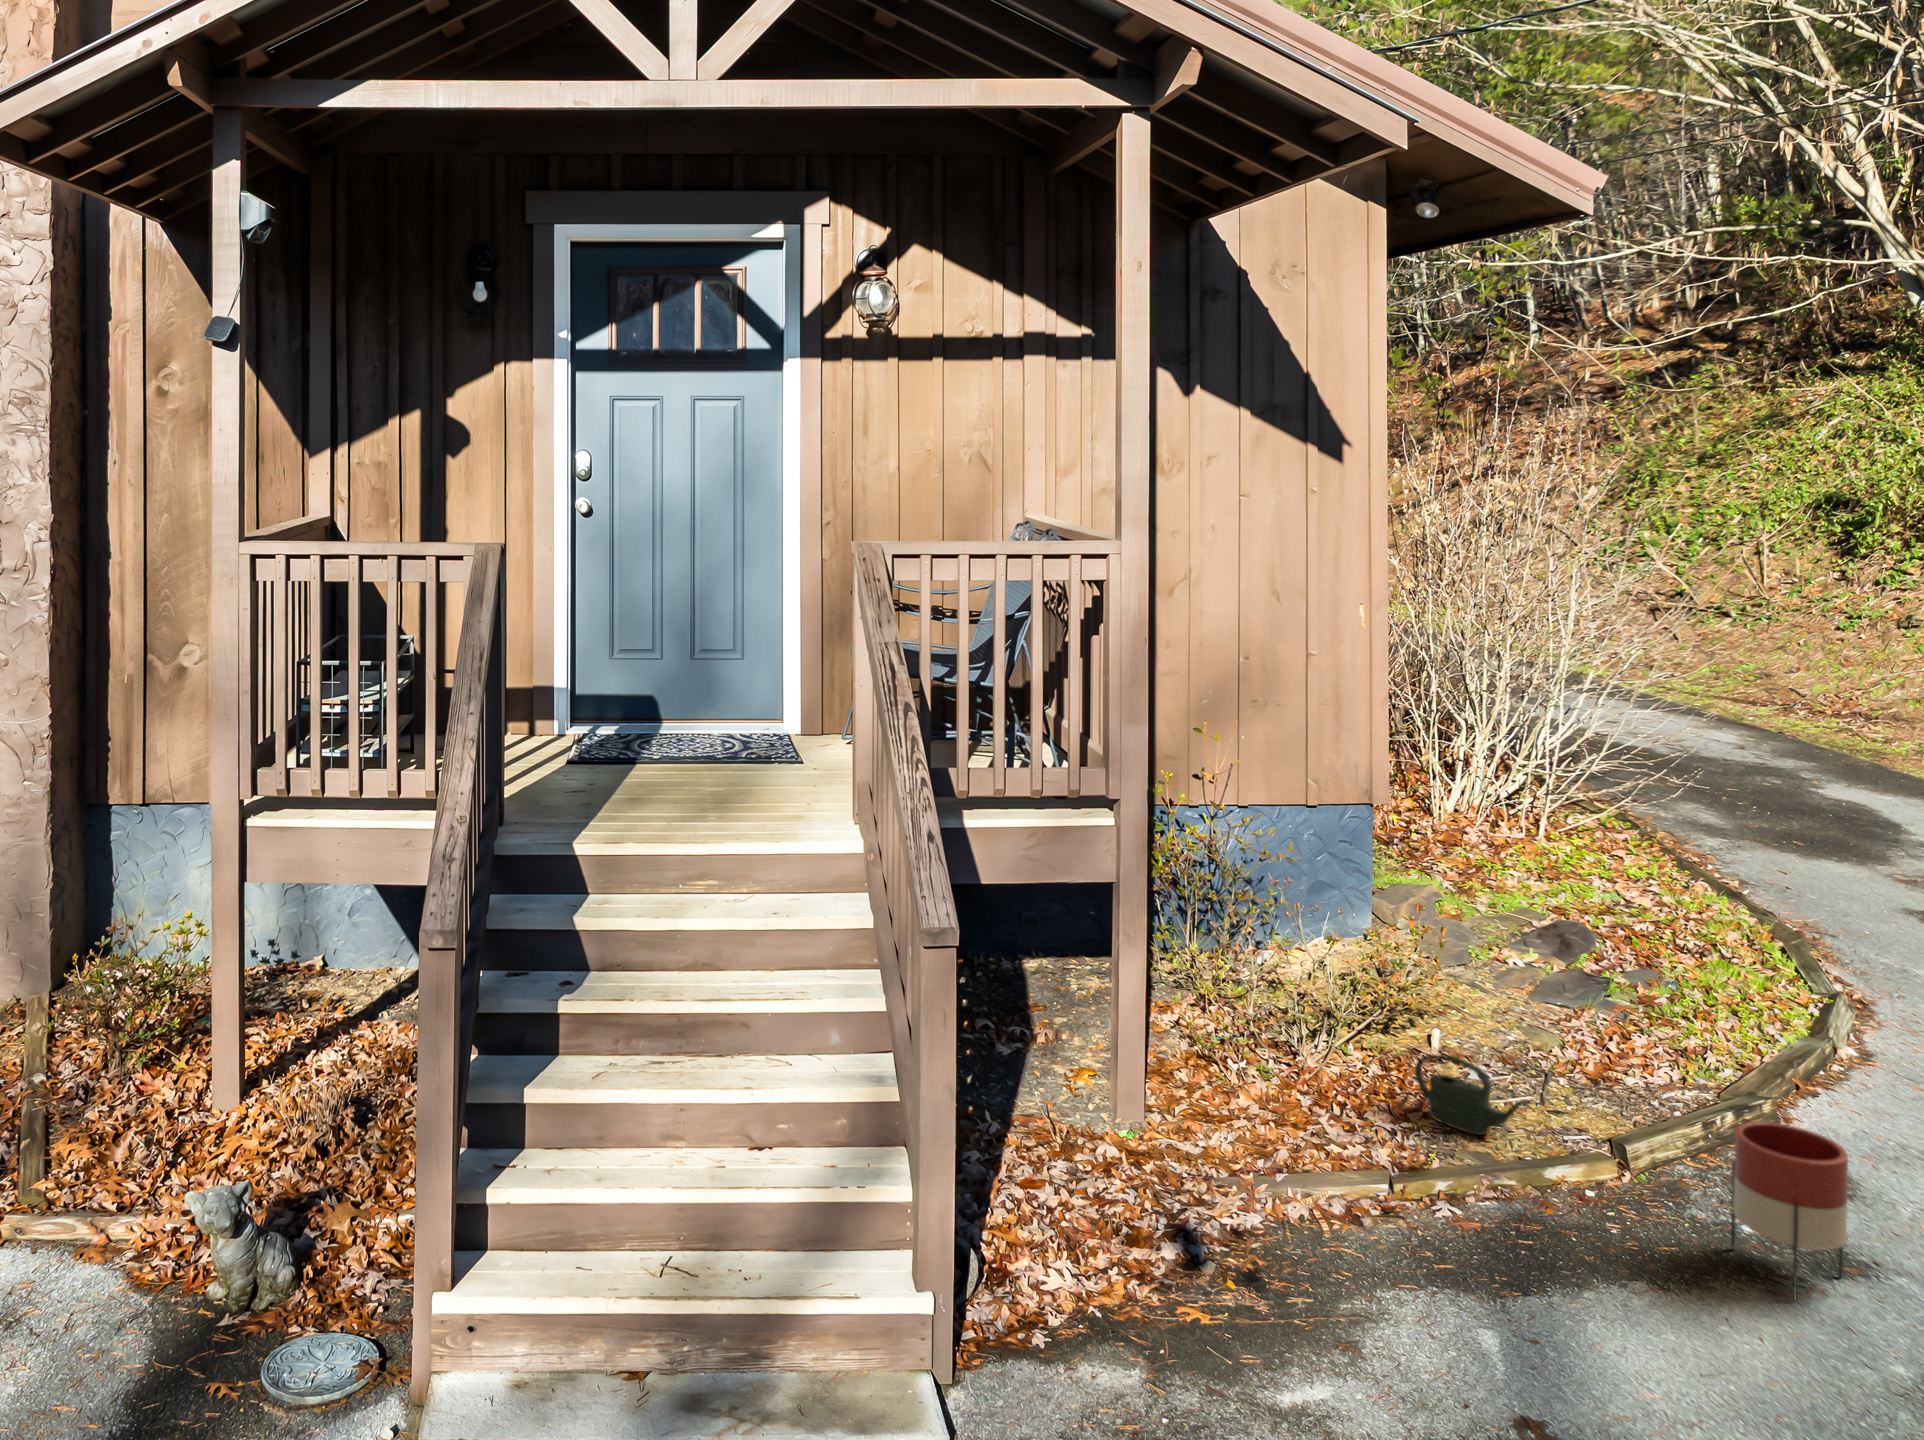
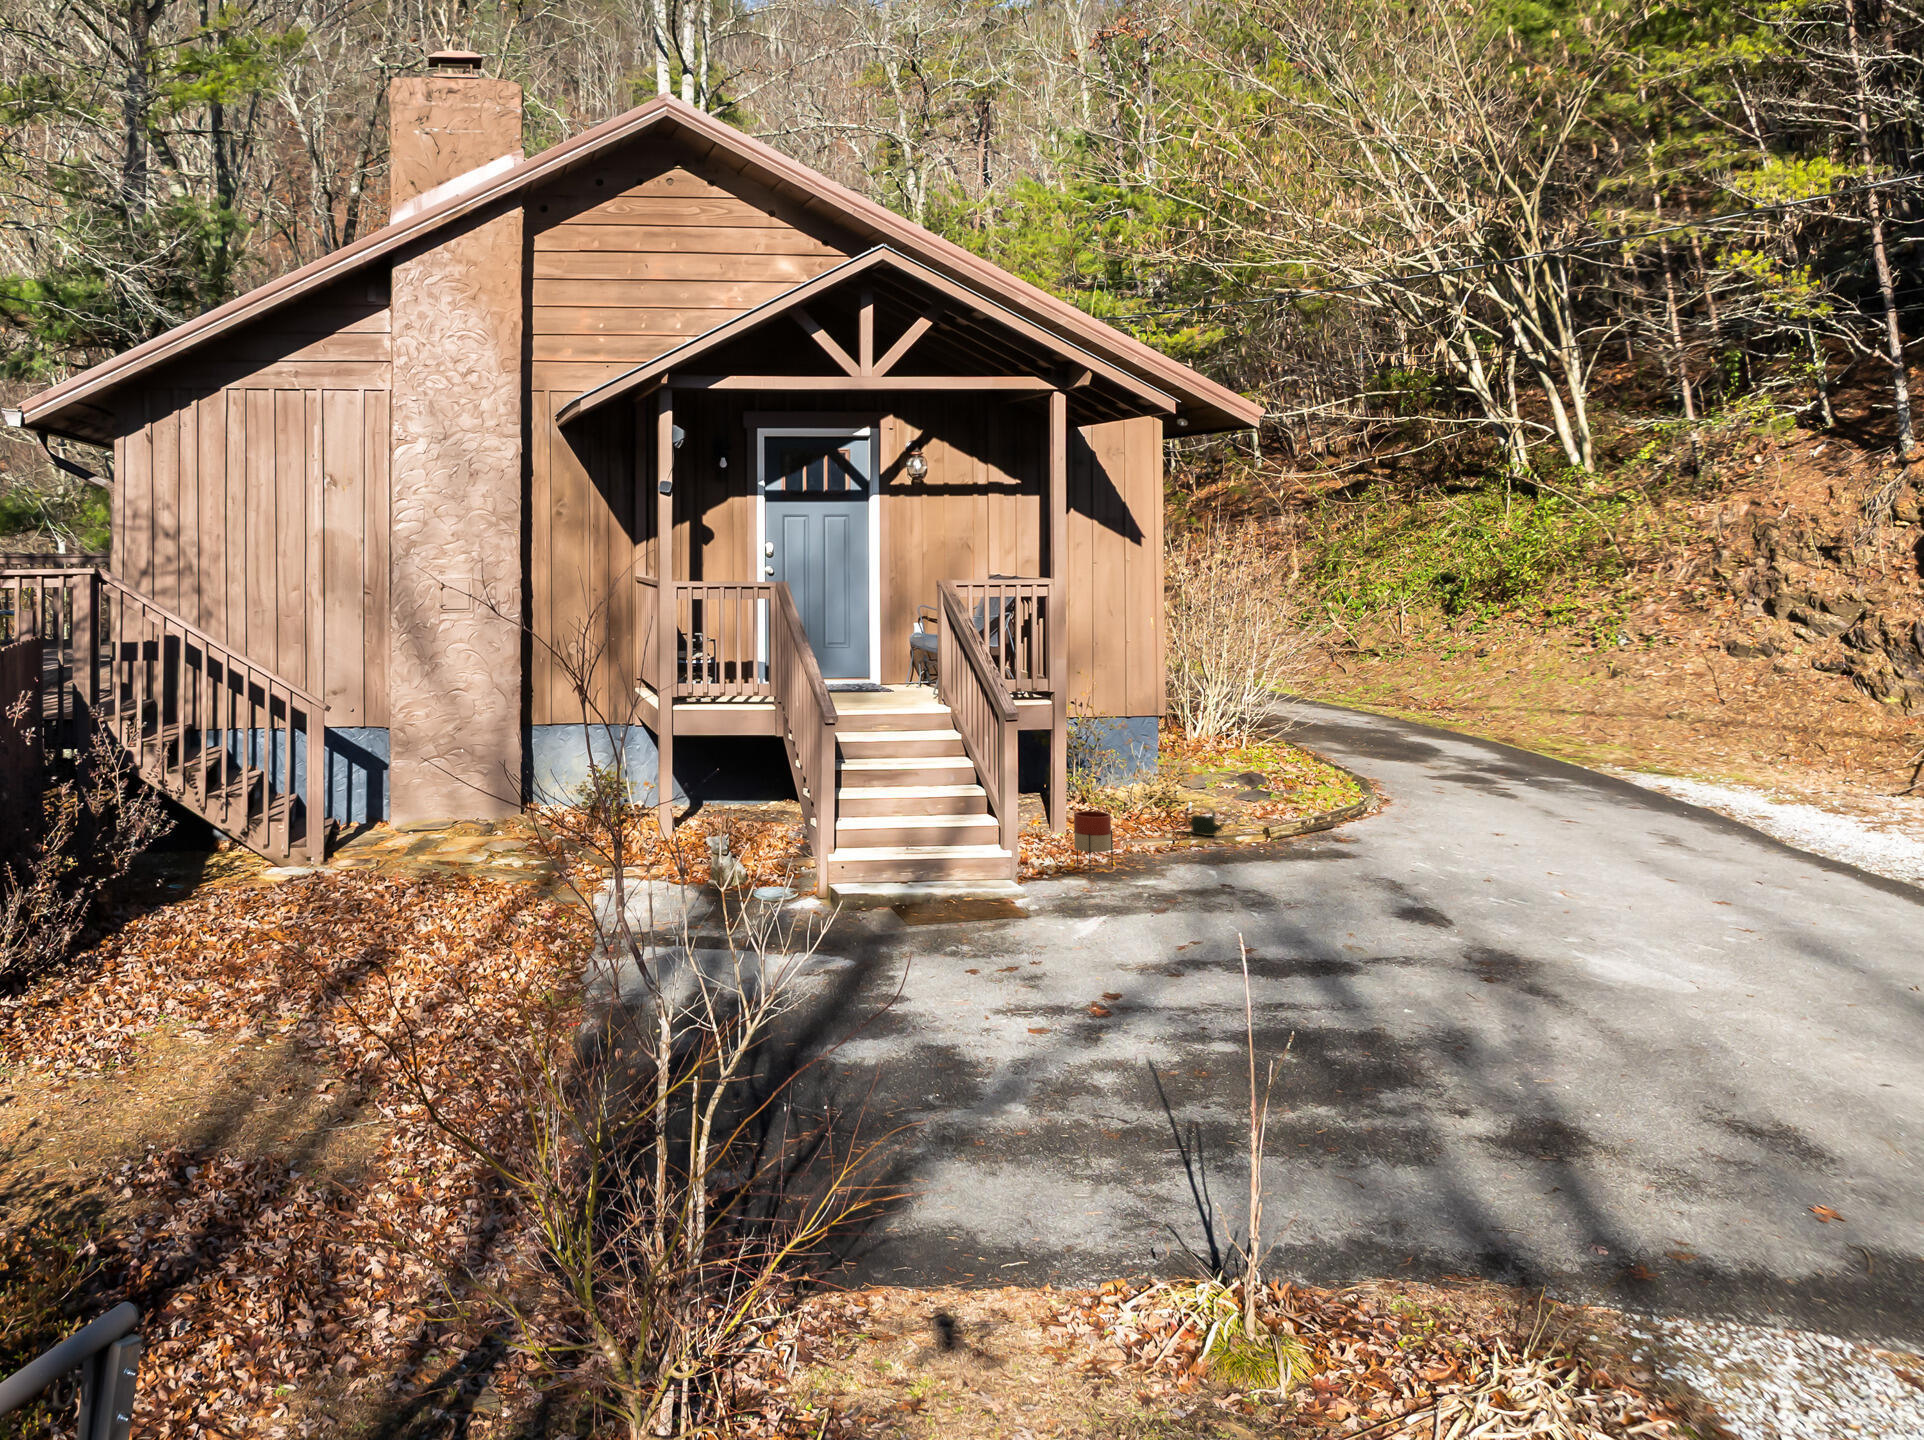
planter: present [1731,1121,1848,1299] -> present [1074,811,1113,872]

